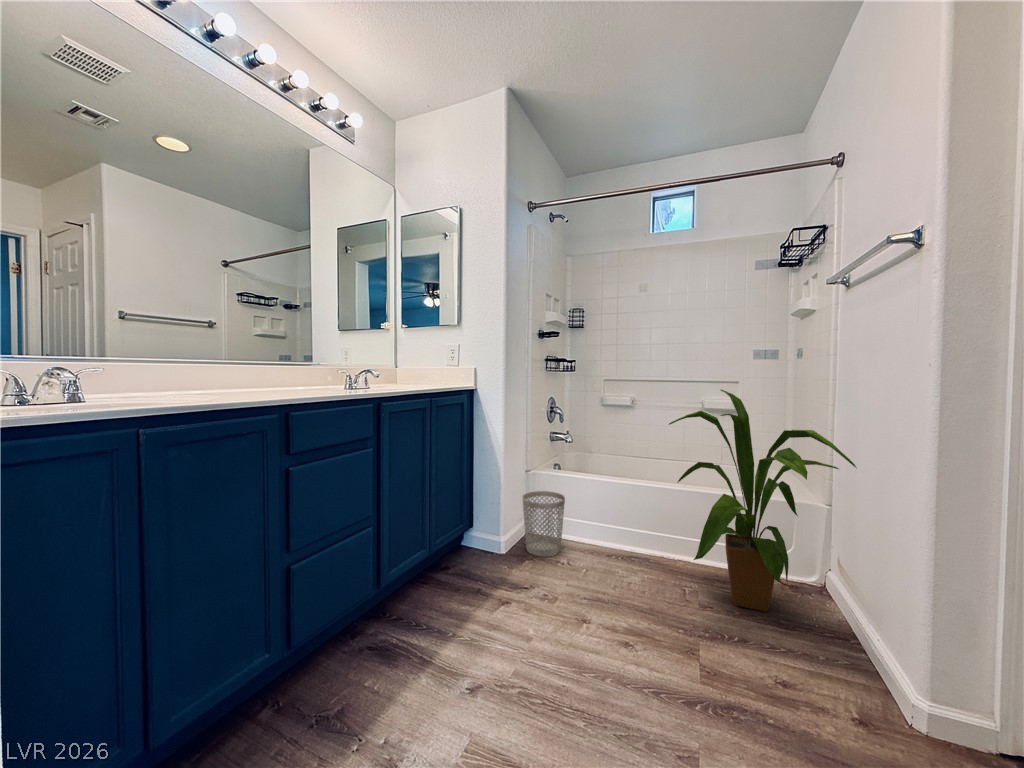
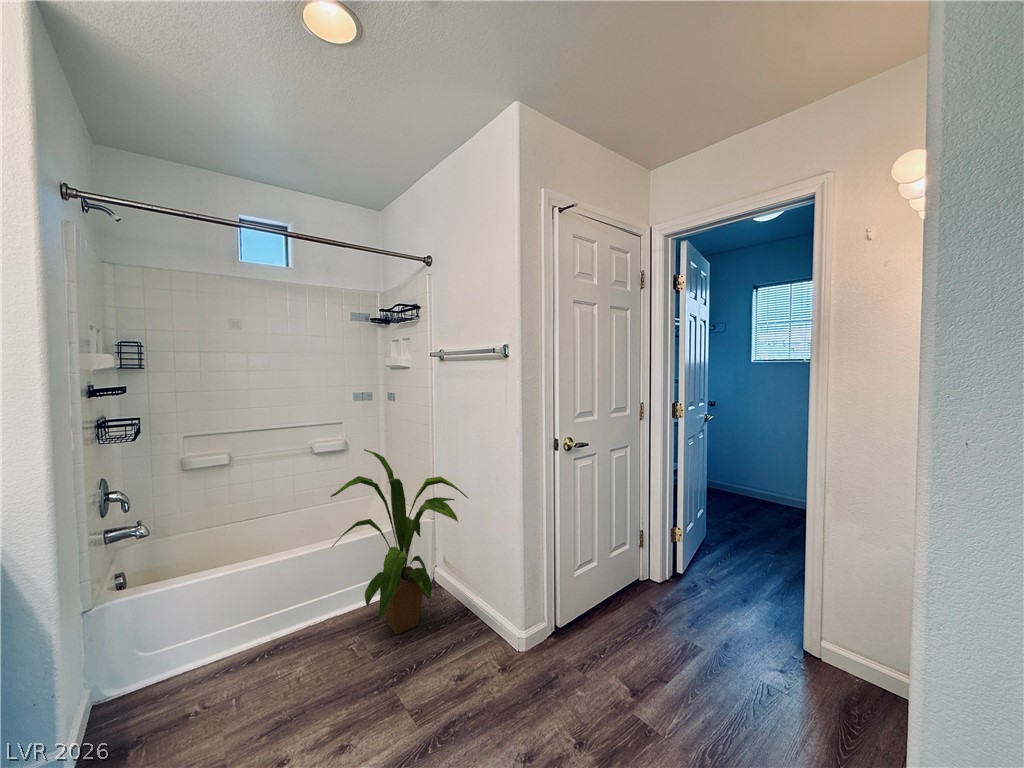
wastebasket: present [522,491,565,557] -> none [93,621,180,739]

